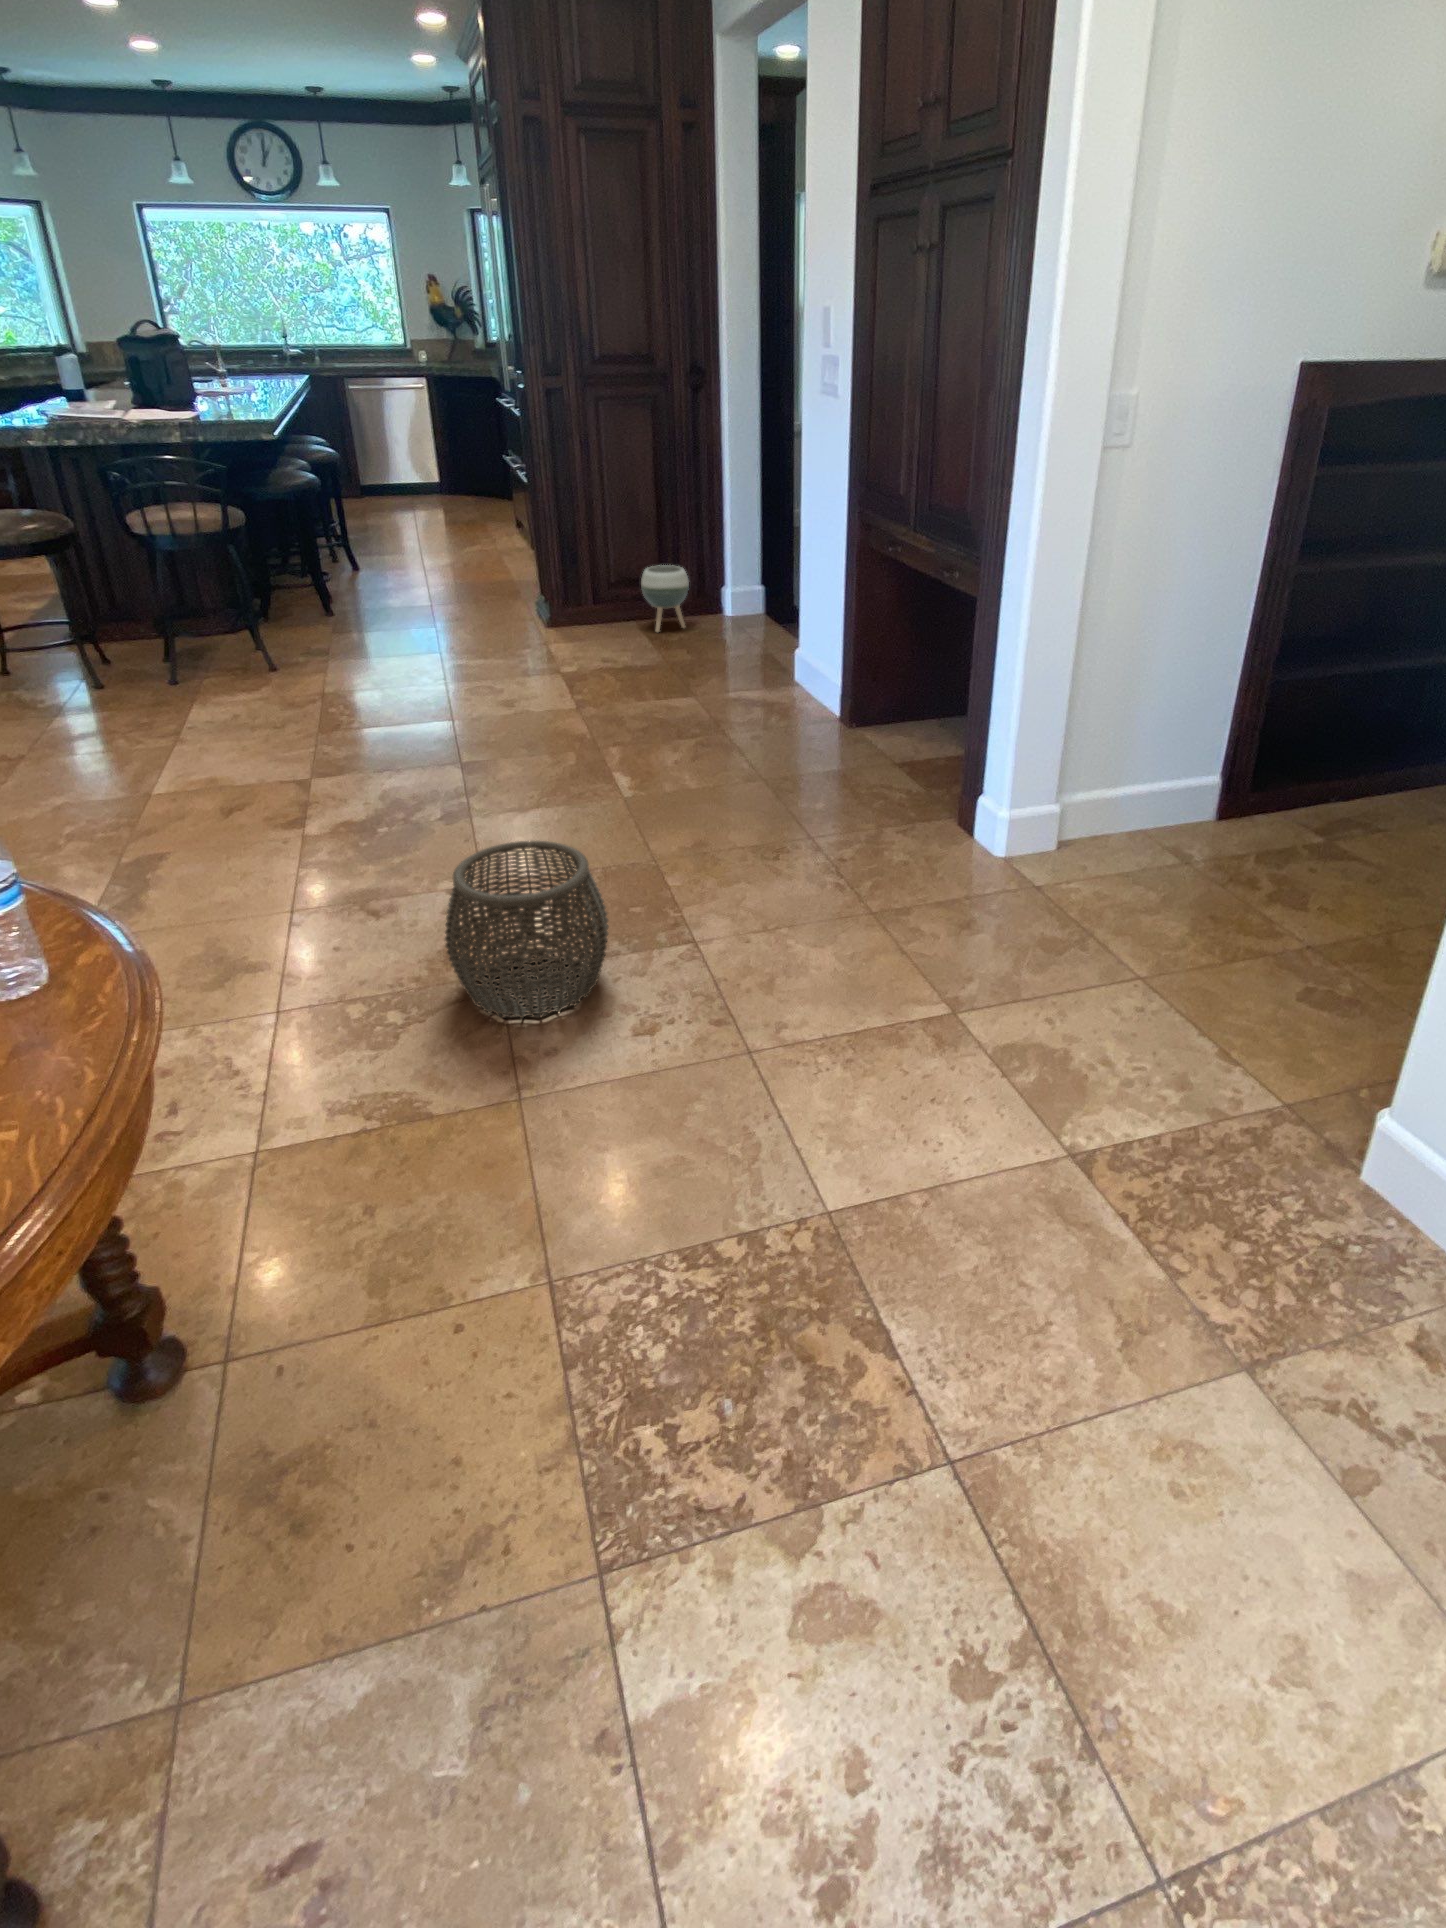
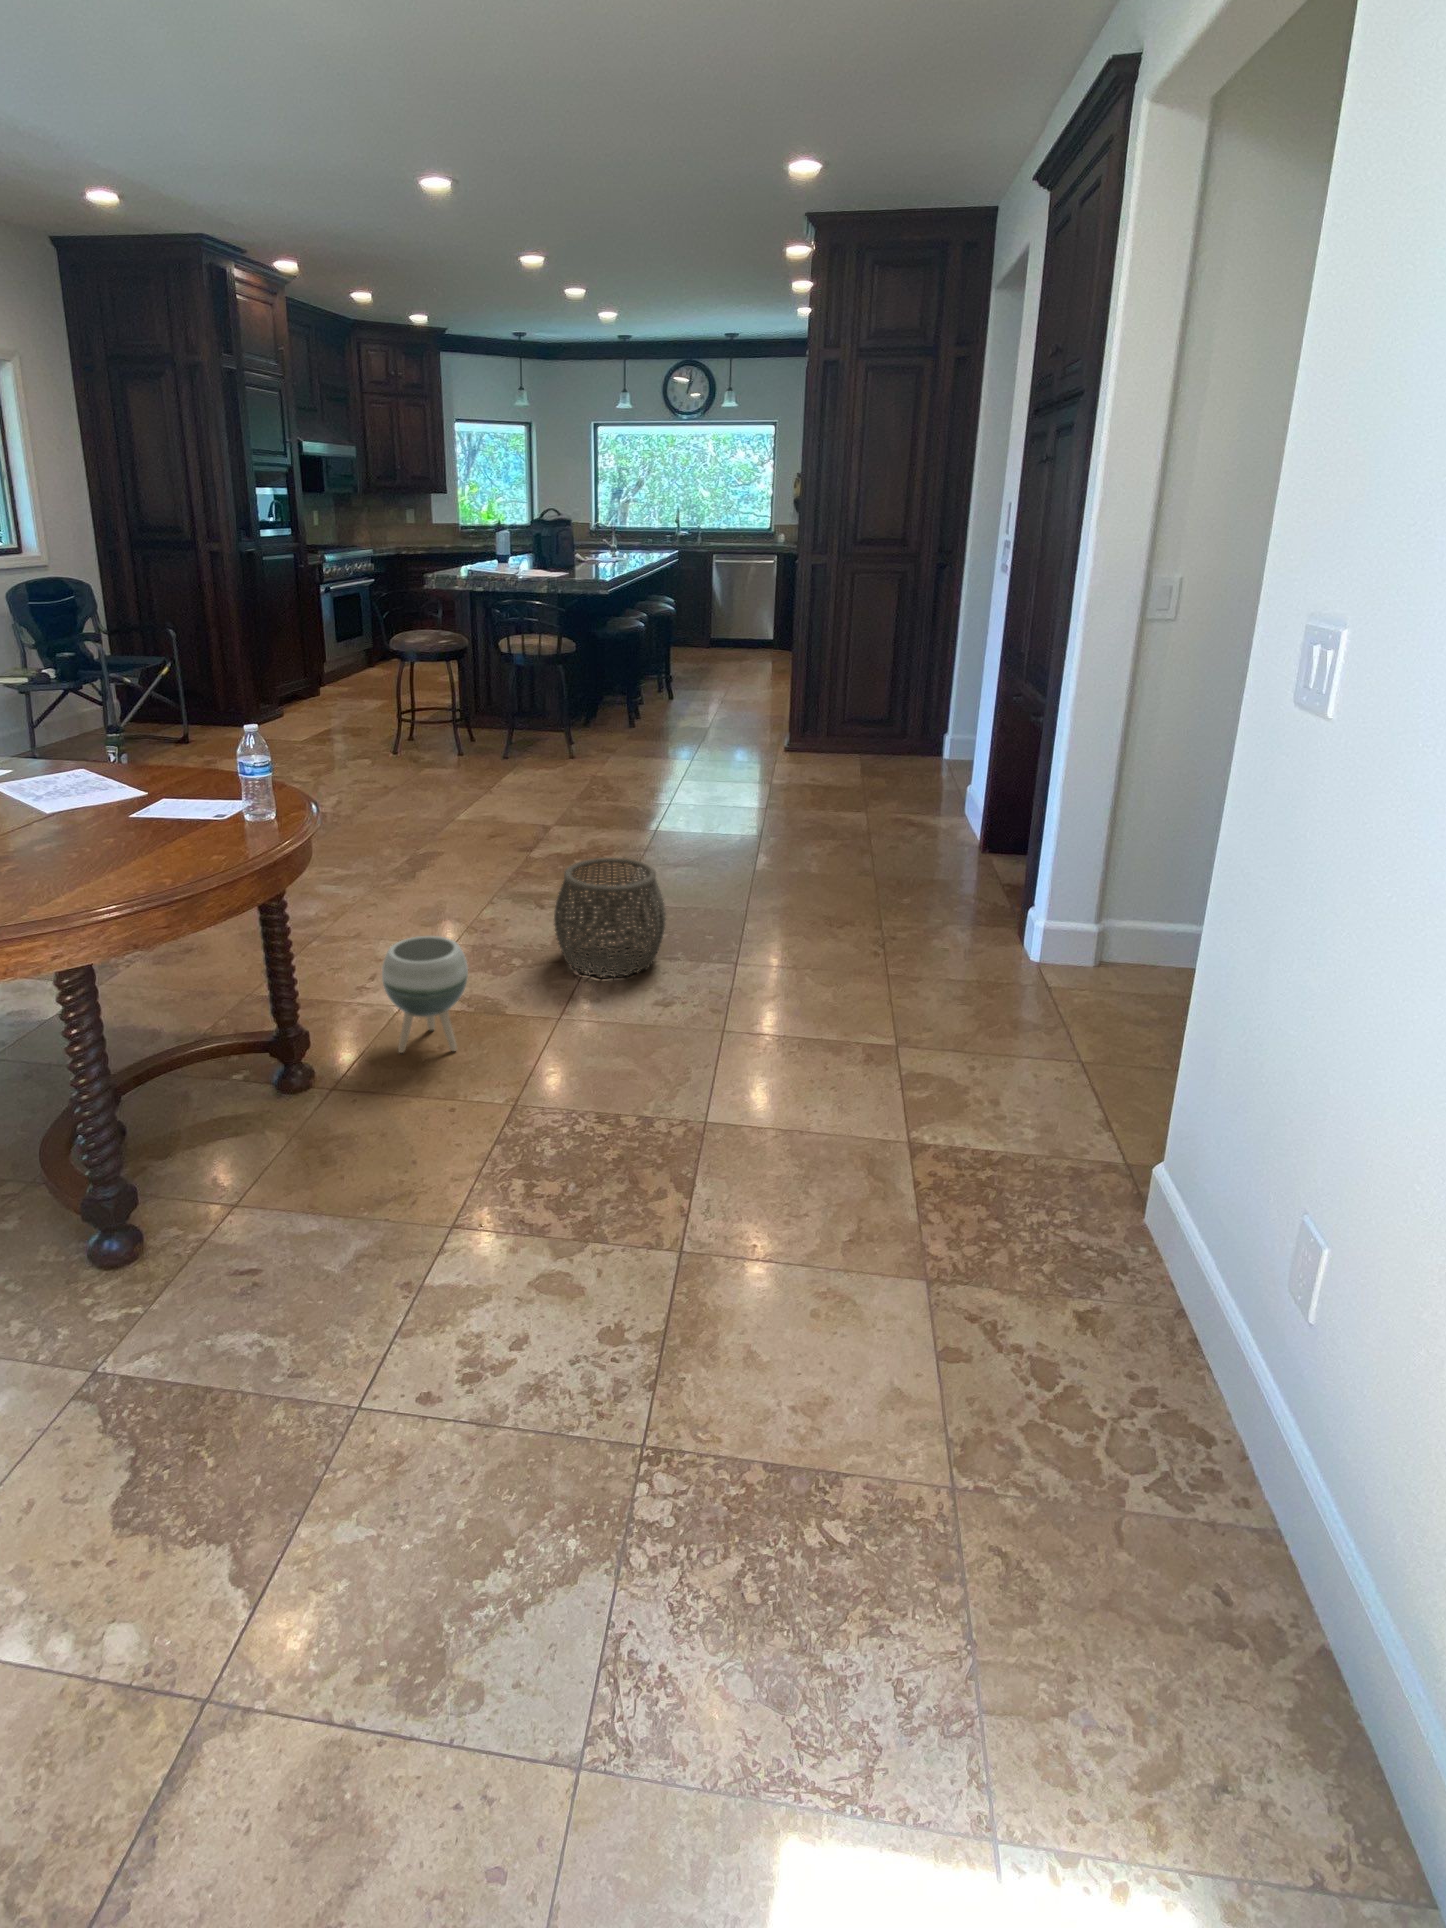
planter: present [641,565,689,632] -> present [382,936,468,1053]

